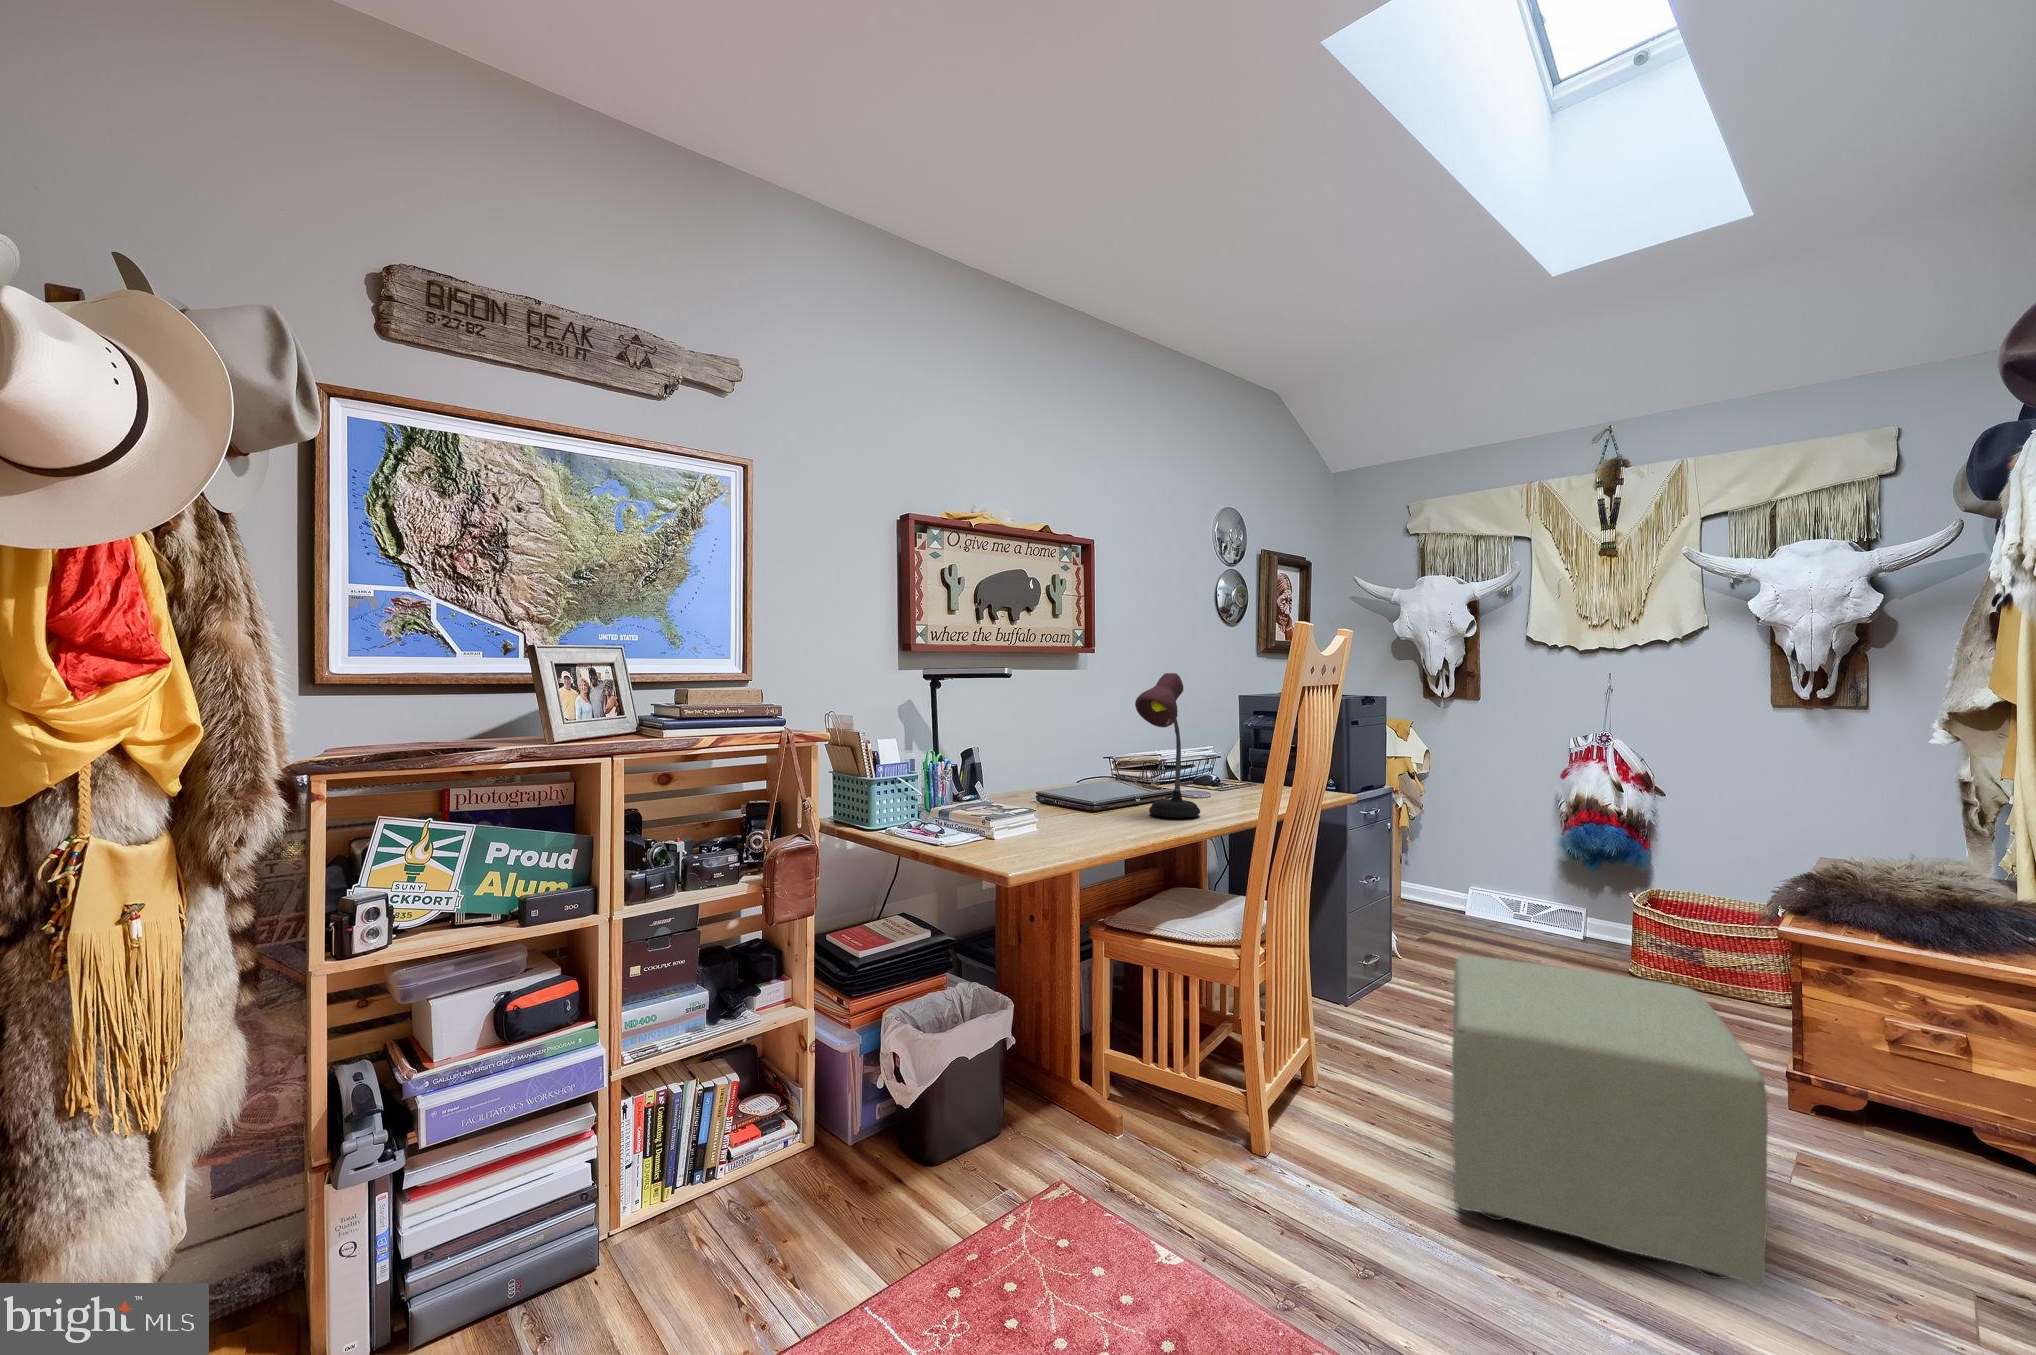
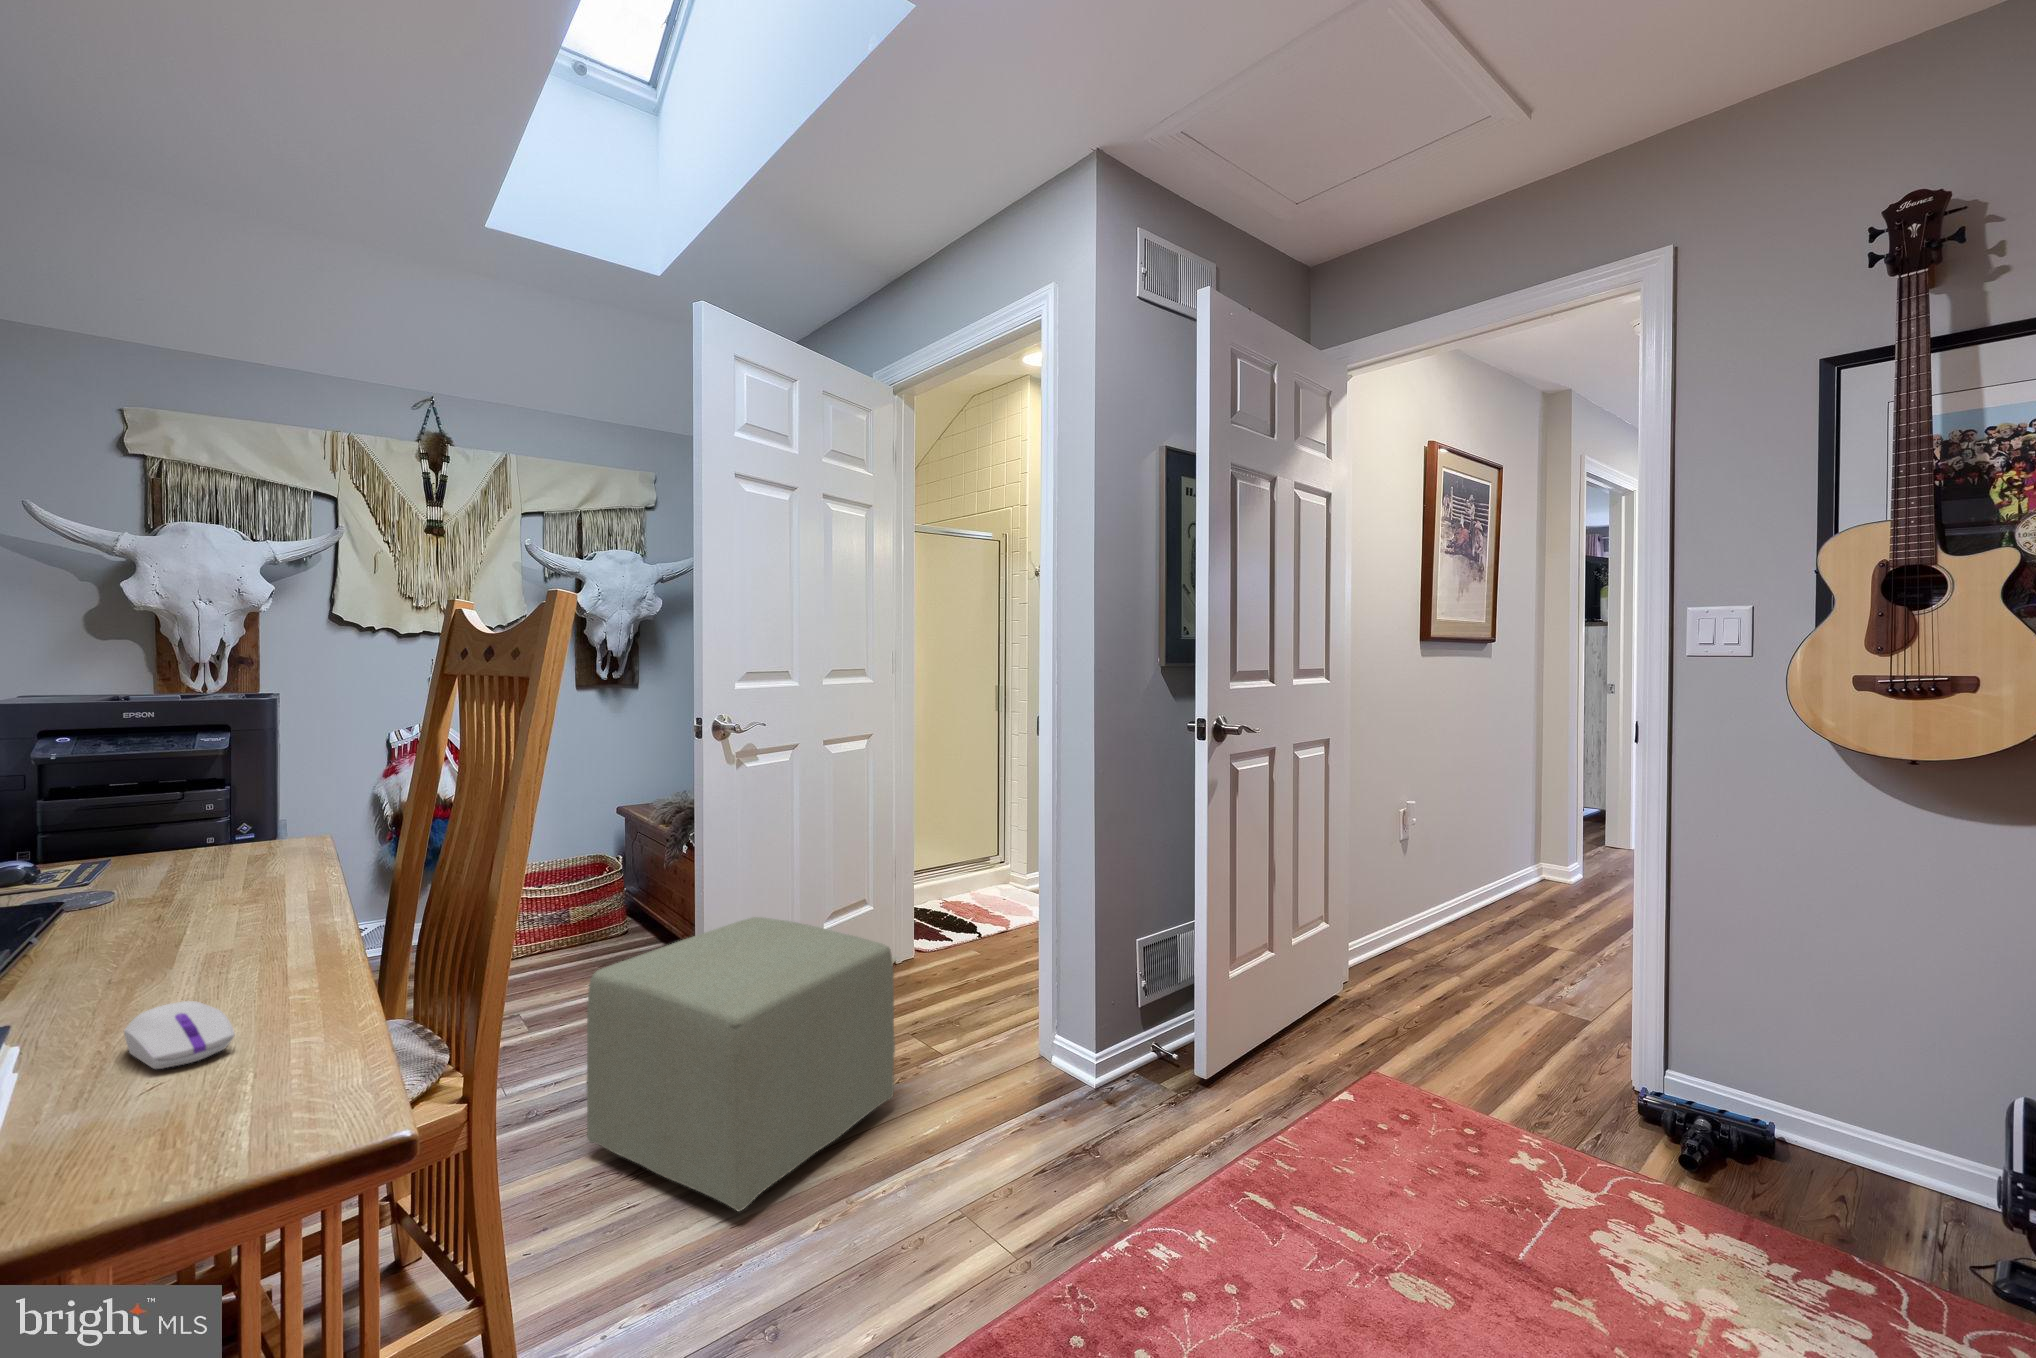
desk lamp: present [1135,673,1200,818] -> none [116,647,257,940]
computer mouse: none [1034,823,1069,845] -> present [124,1001,234,1069]

